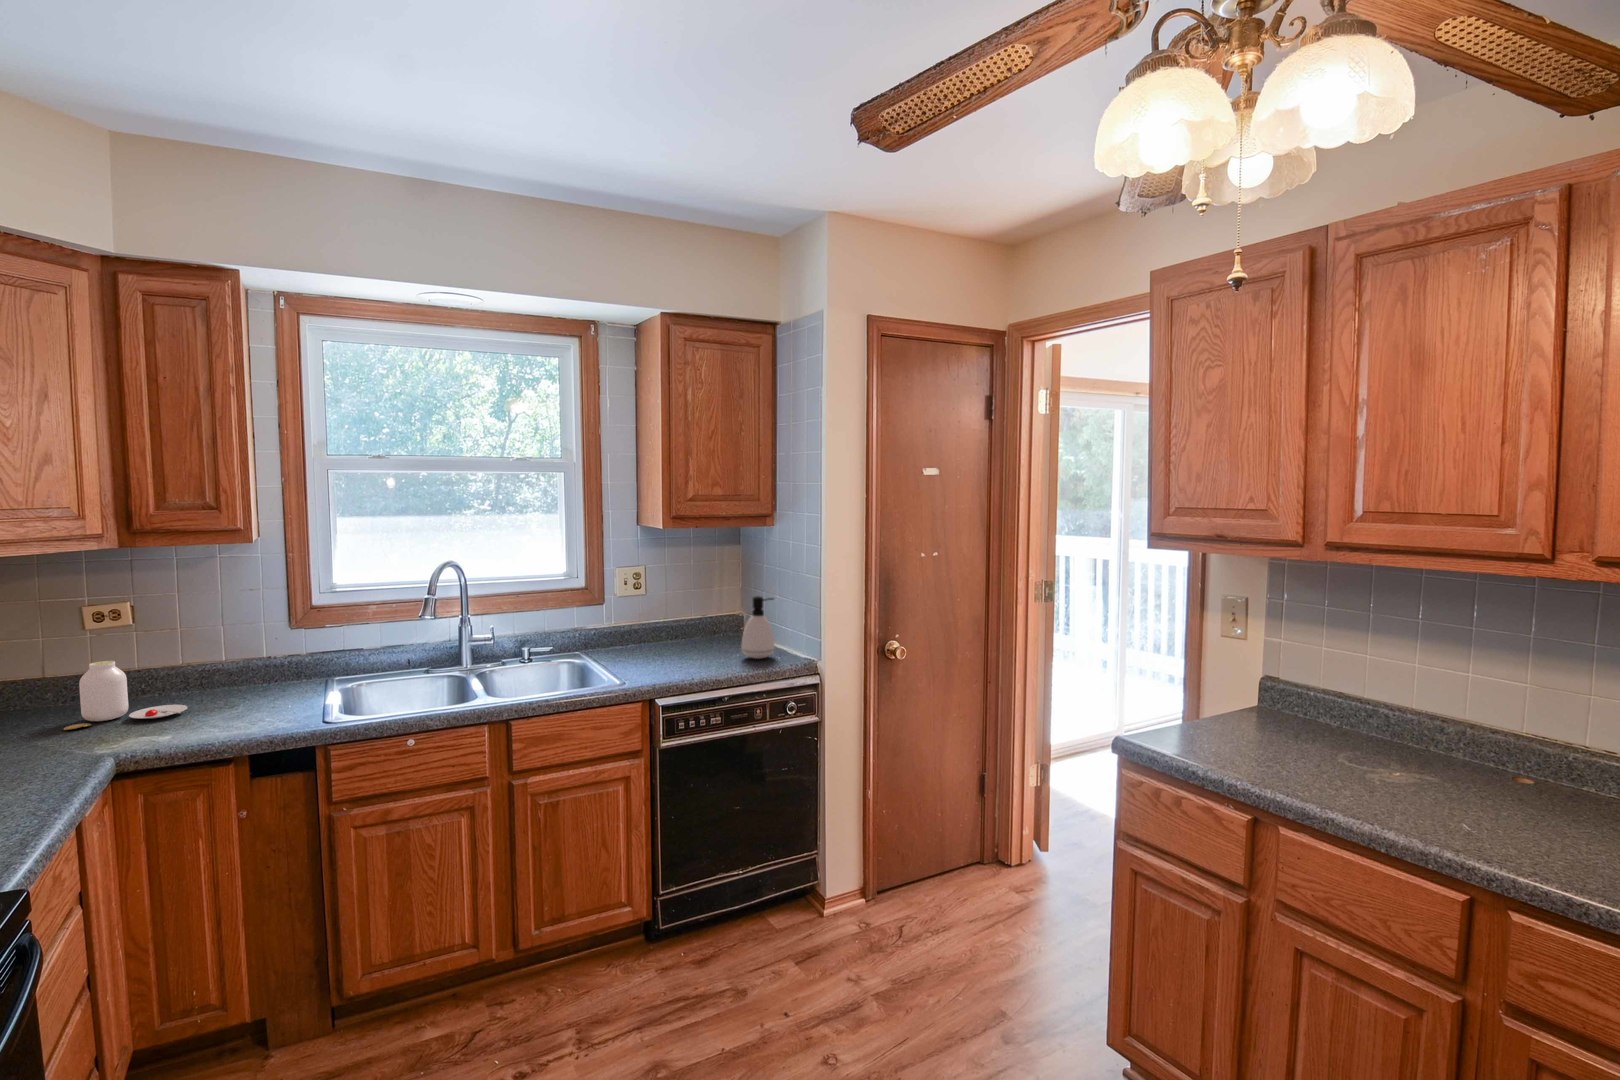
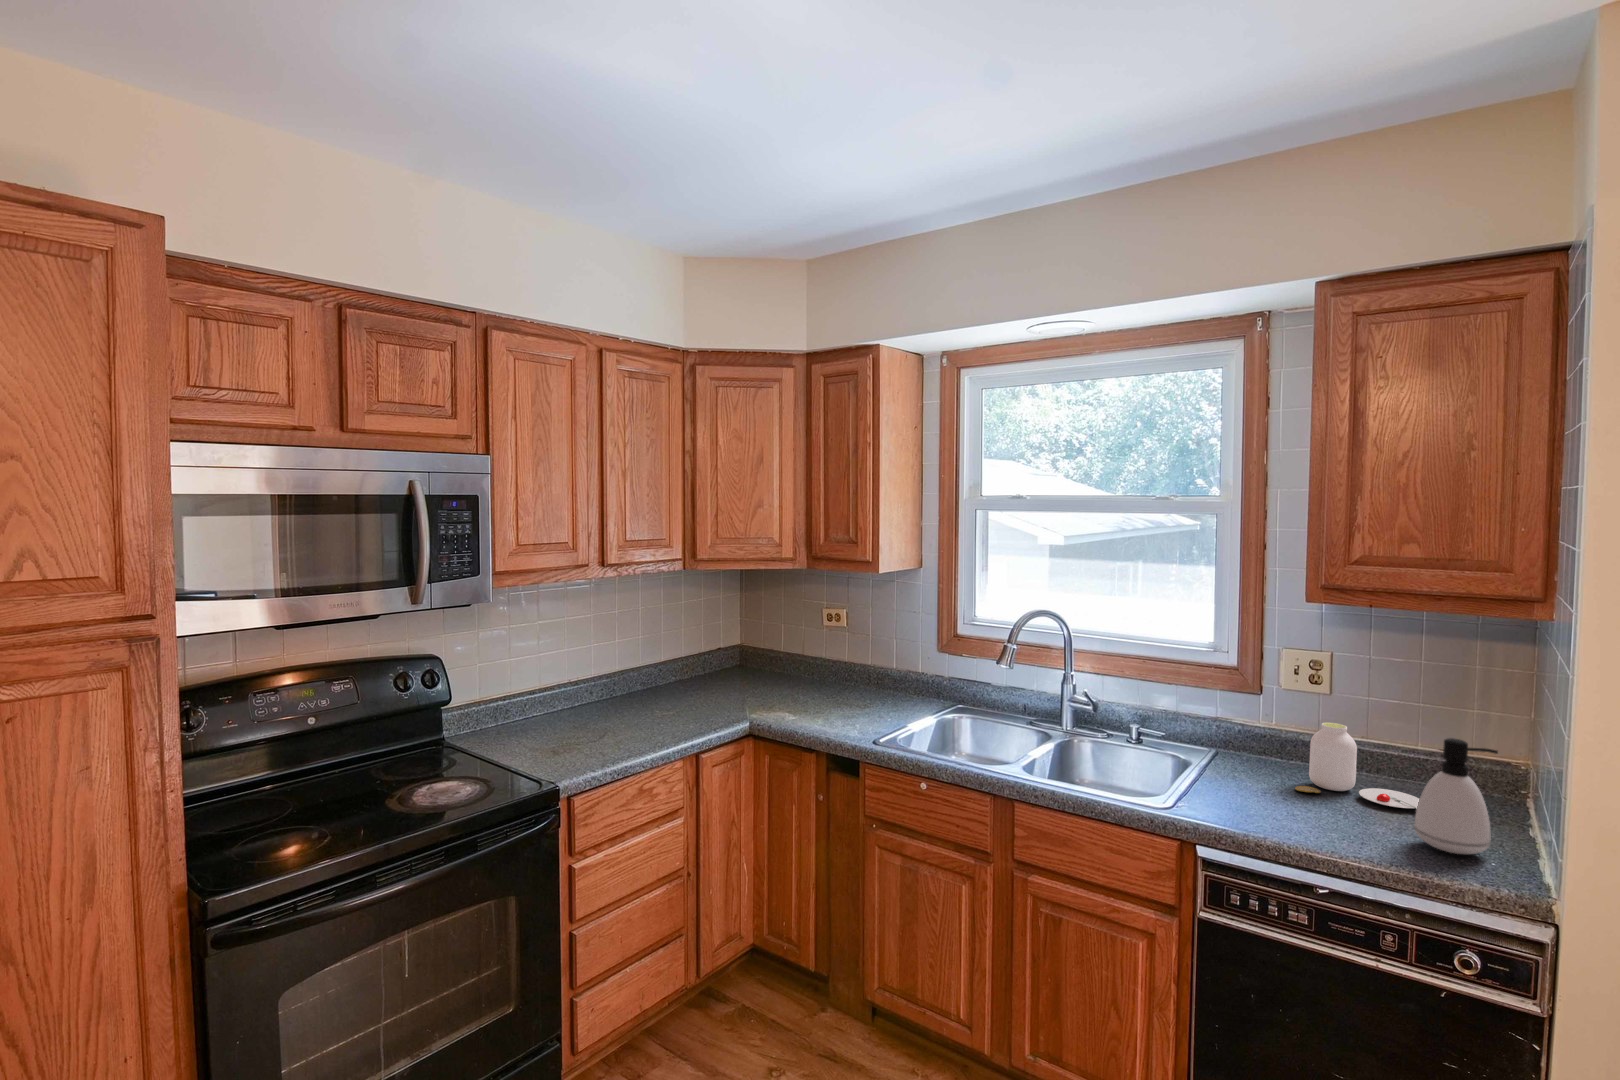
jar: present [64,661,187,730] -> present [1295,722,1419,809]

